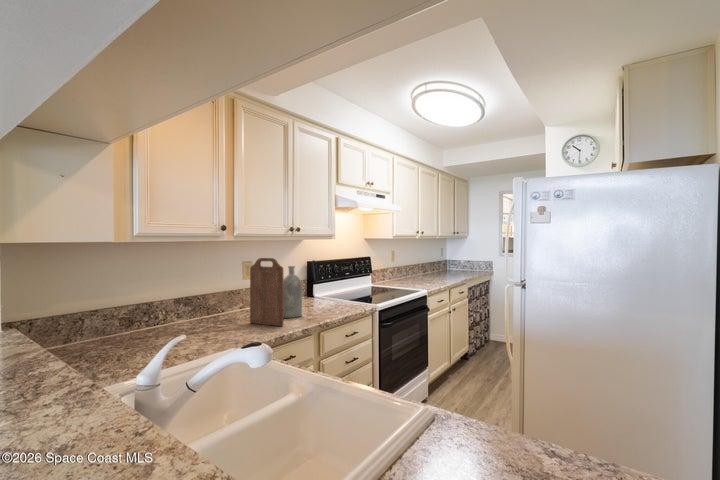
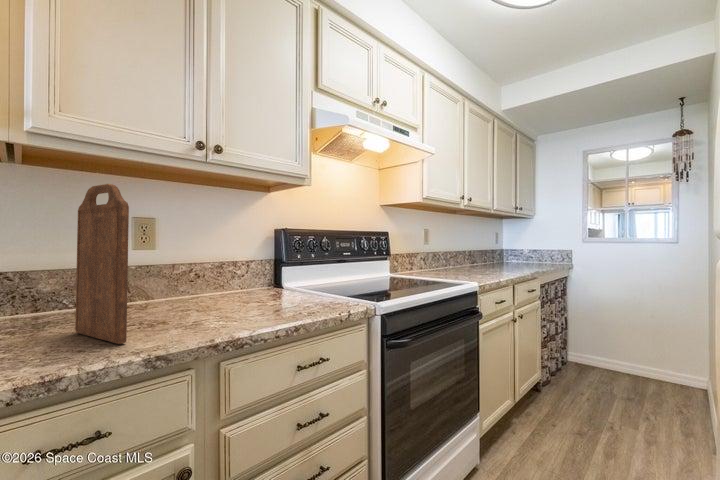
bottle: present [283,266,302,318] -> none [163,215,214,323]

